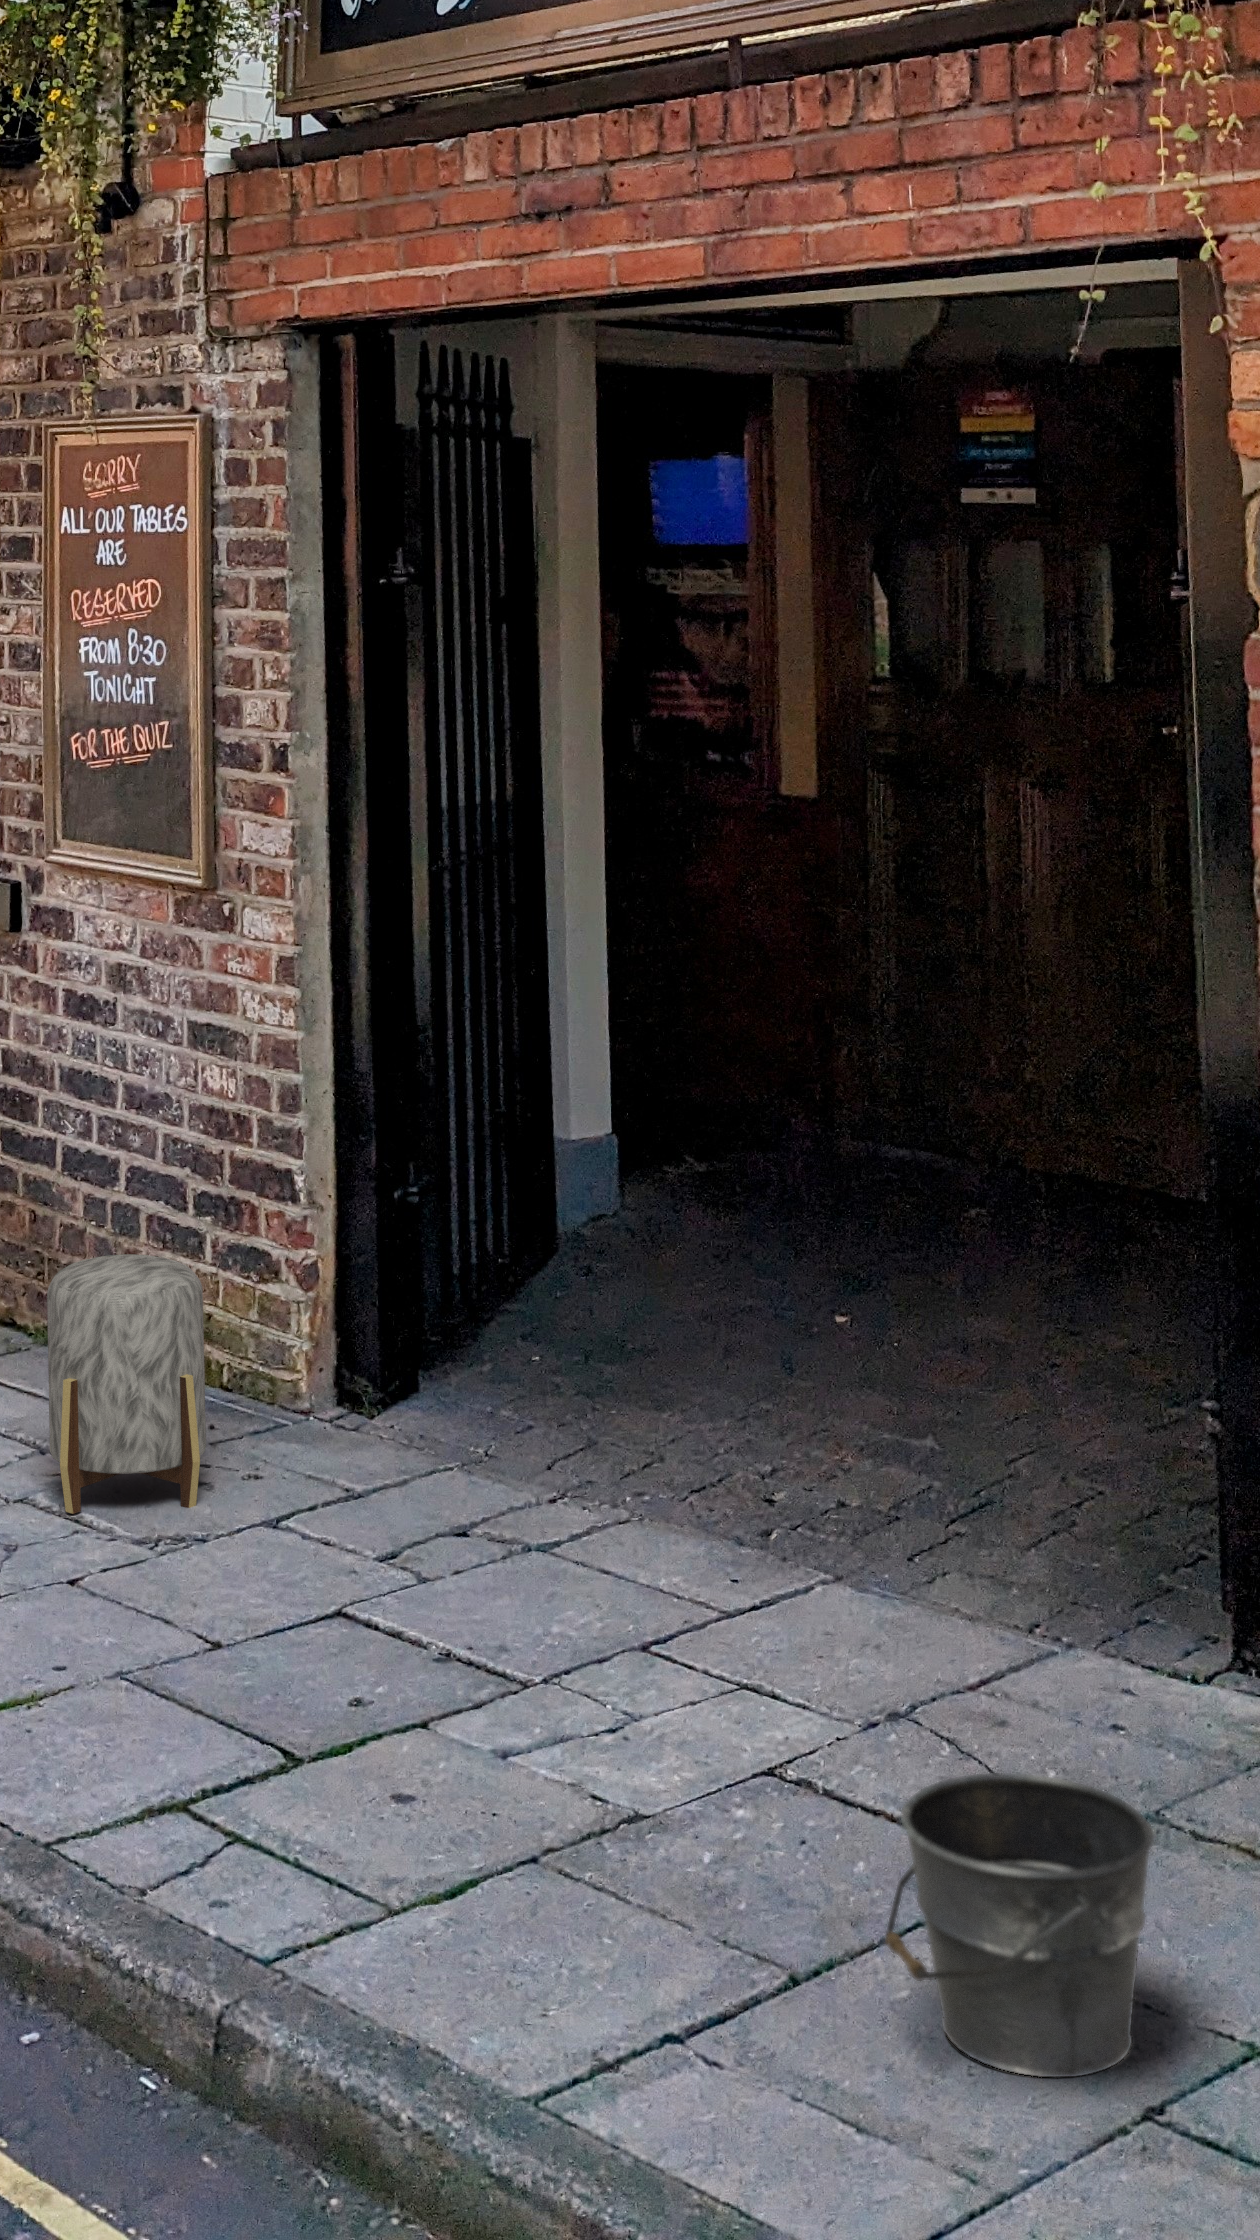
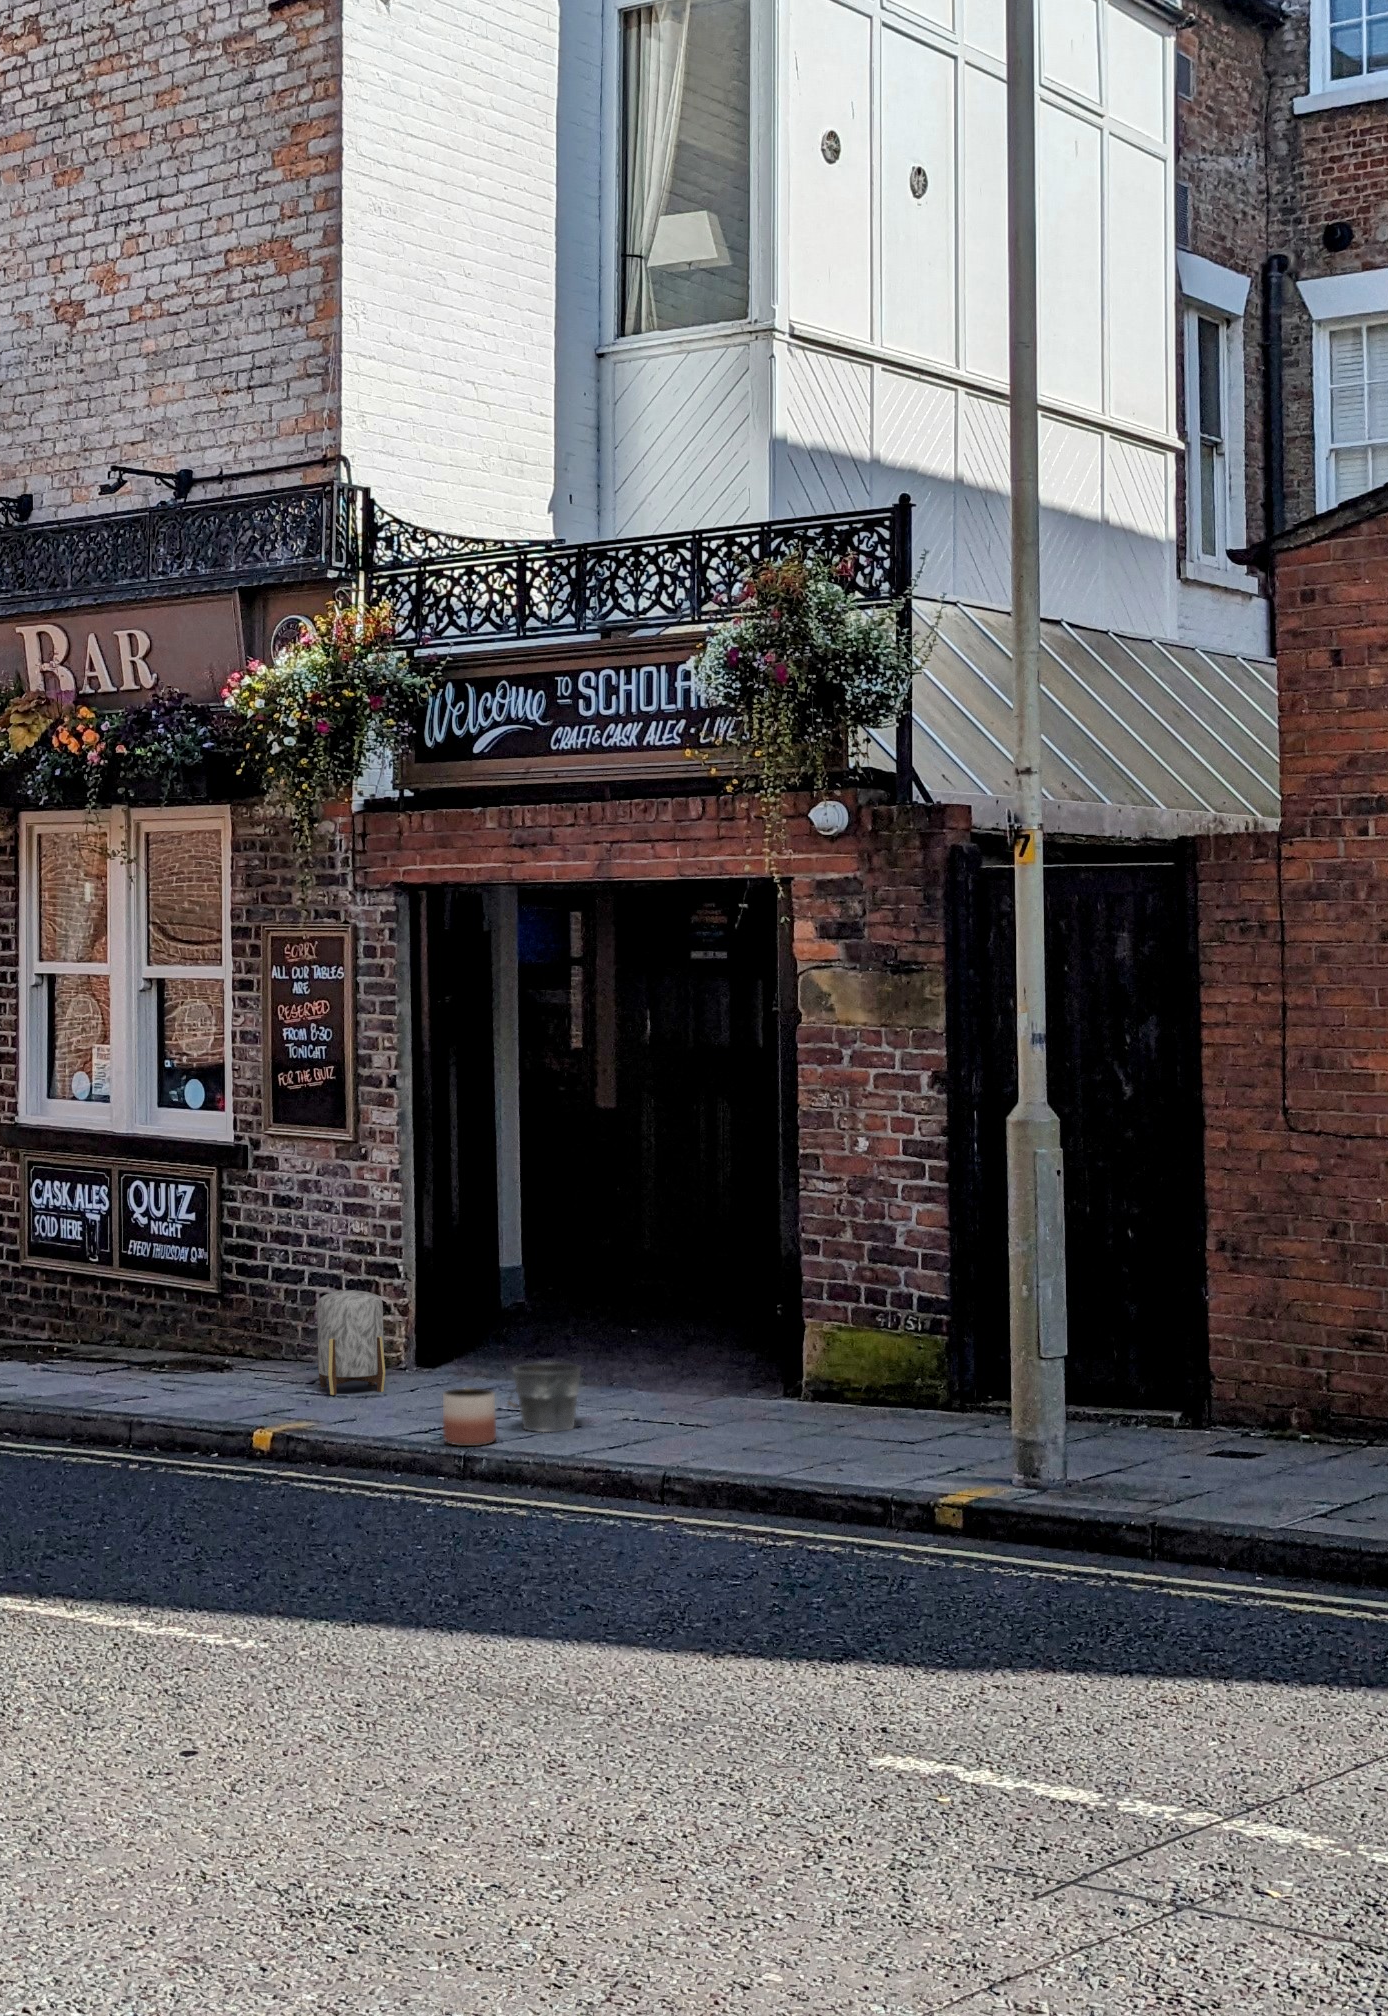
planter: none [187,1662,341,1860] -> present [443,1388,496,1446]
bucket: present [885,1773,1154,2077] -> present [508,1362,581,1432]

